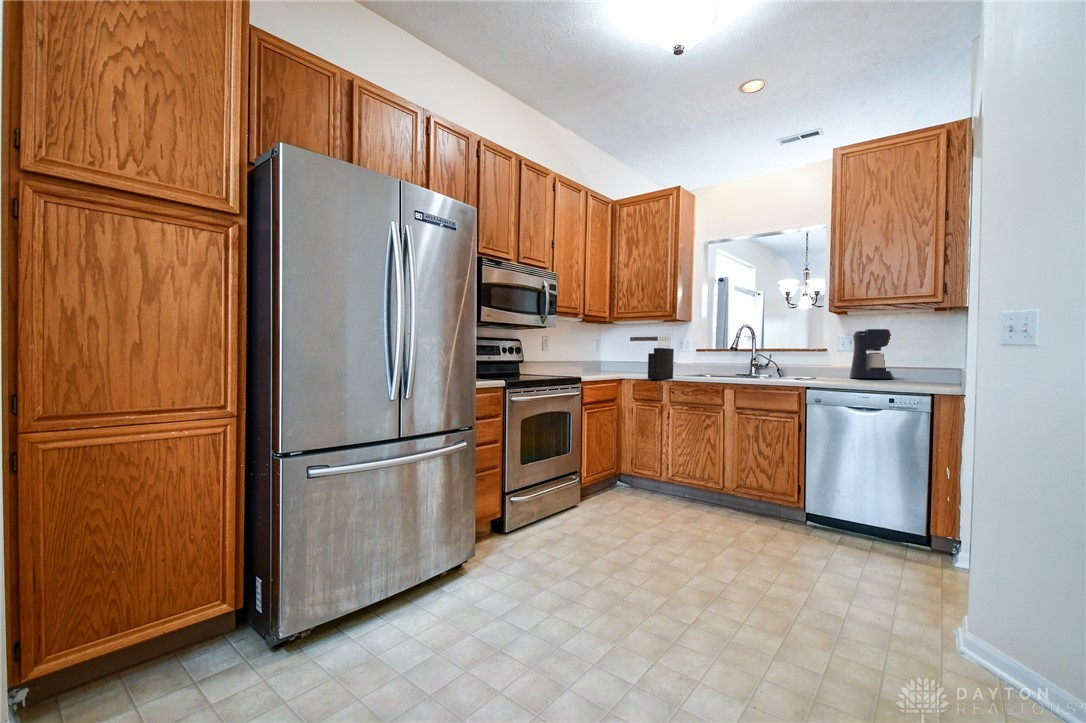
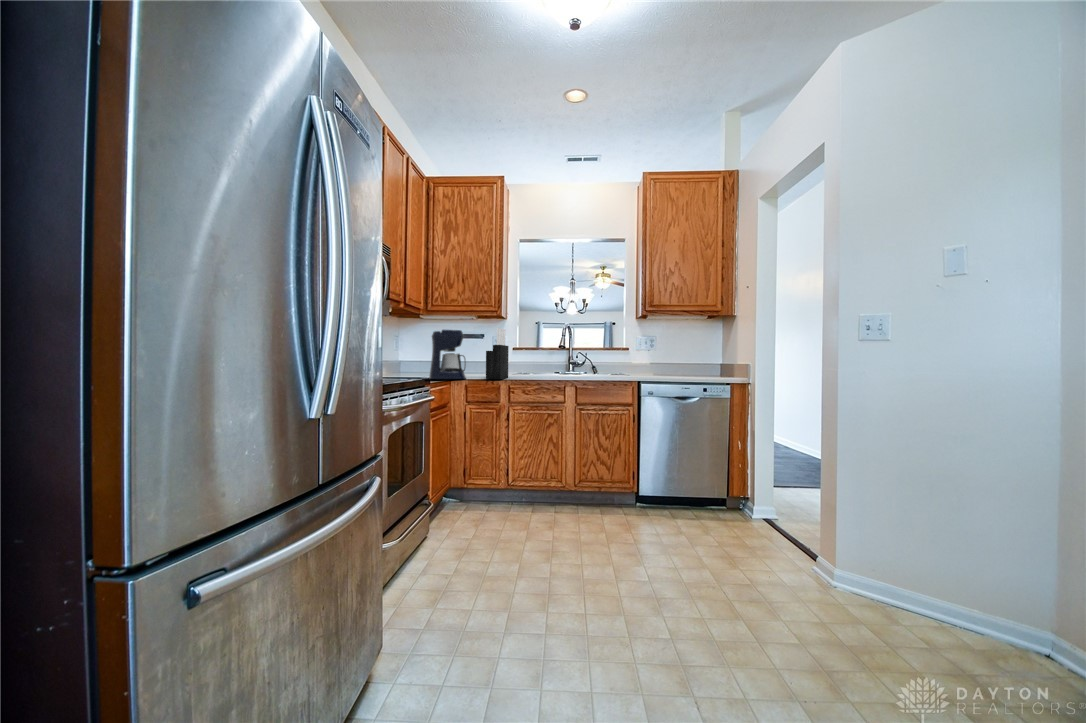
coffee maker: present [850,329,894,379] -> present [429,330,466,379]

